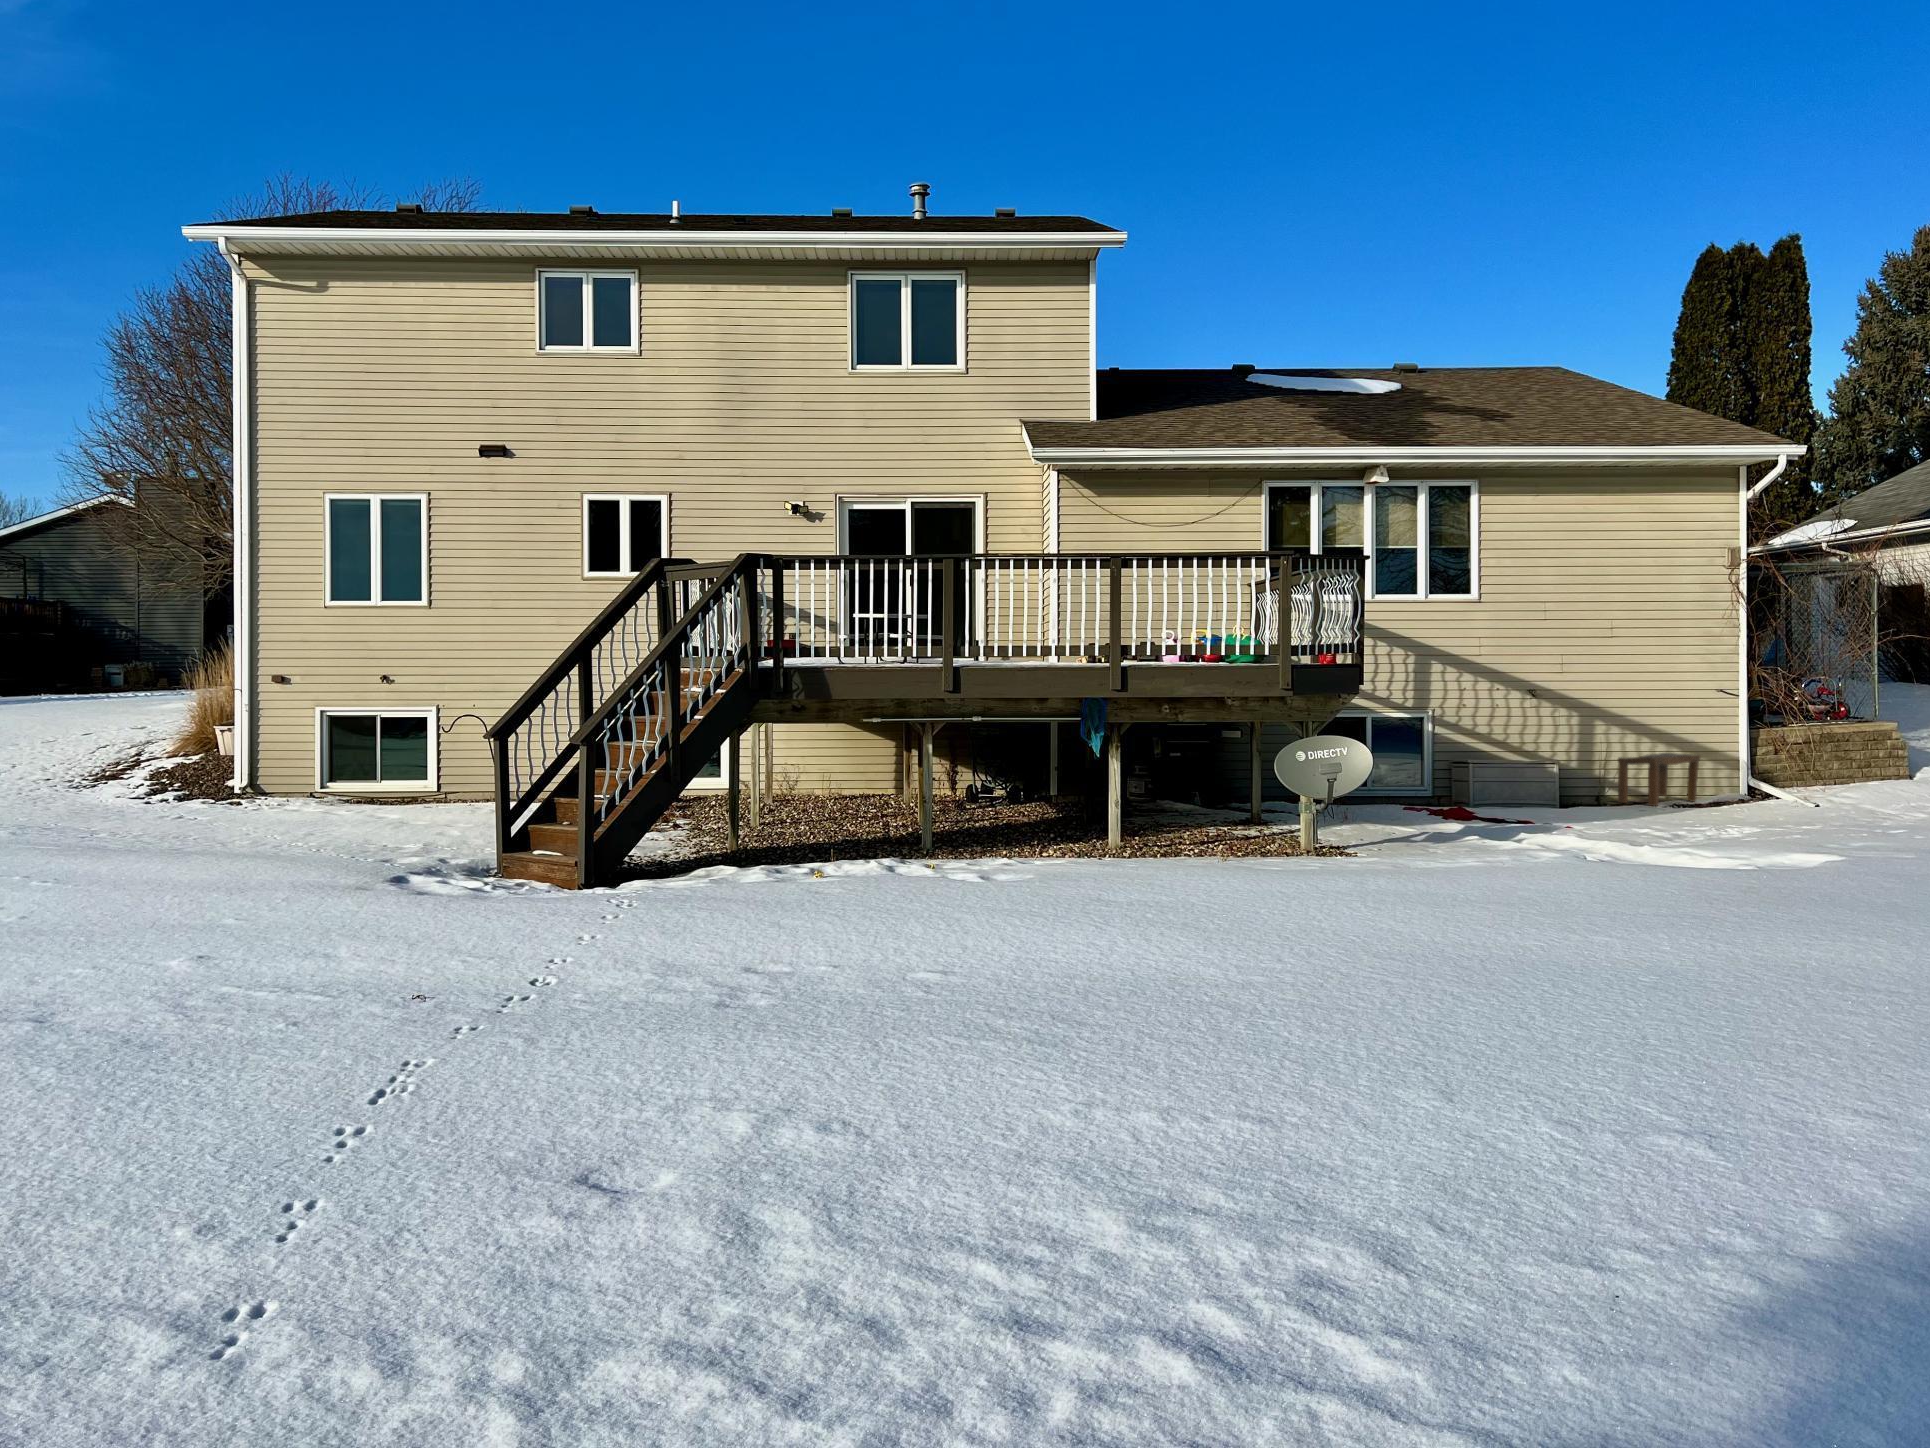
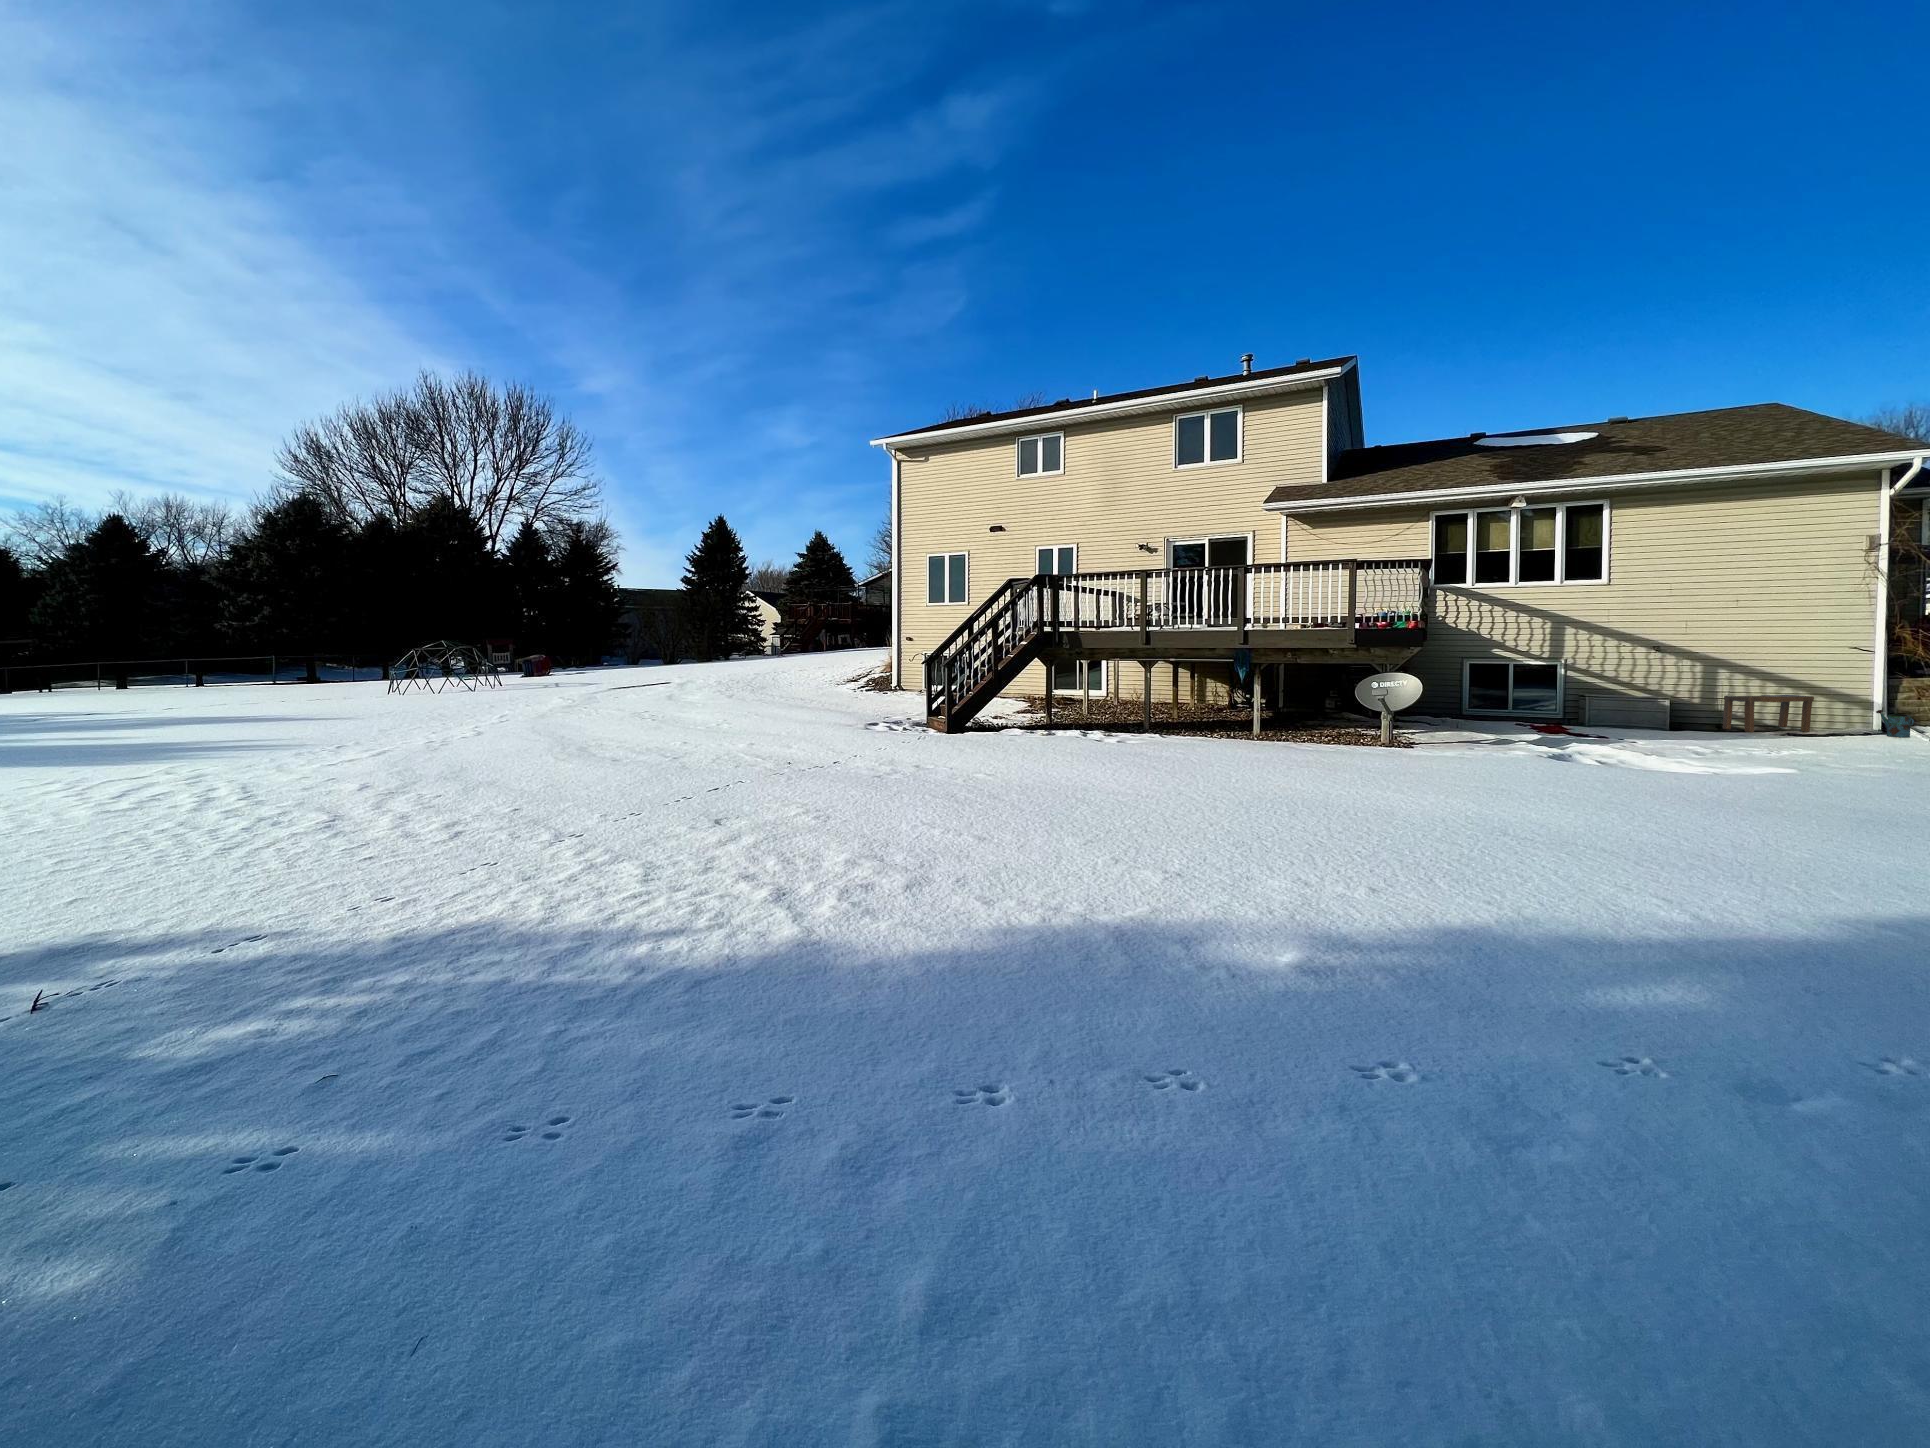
watering can: none [1747,769,1795,804] -> present [1876,710,1914,738]

